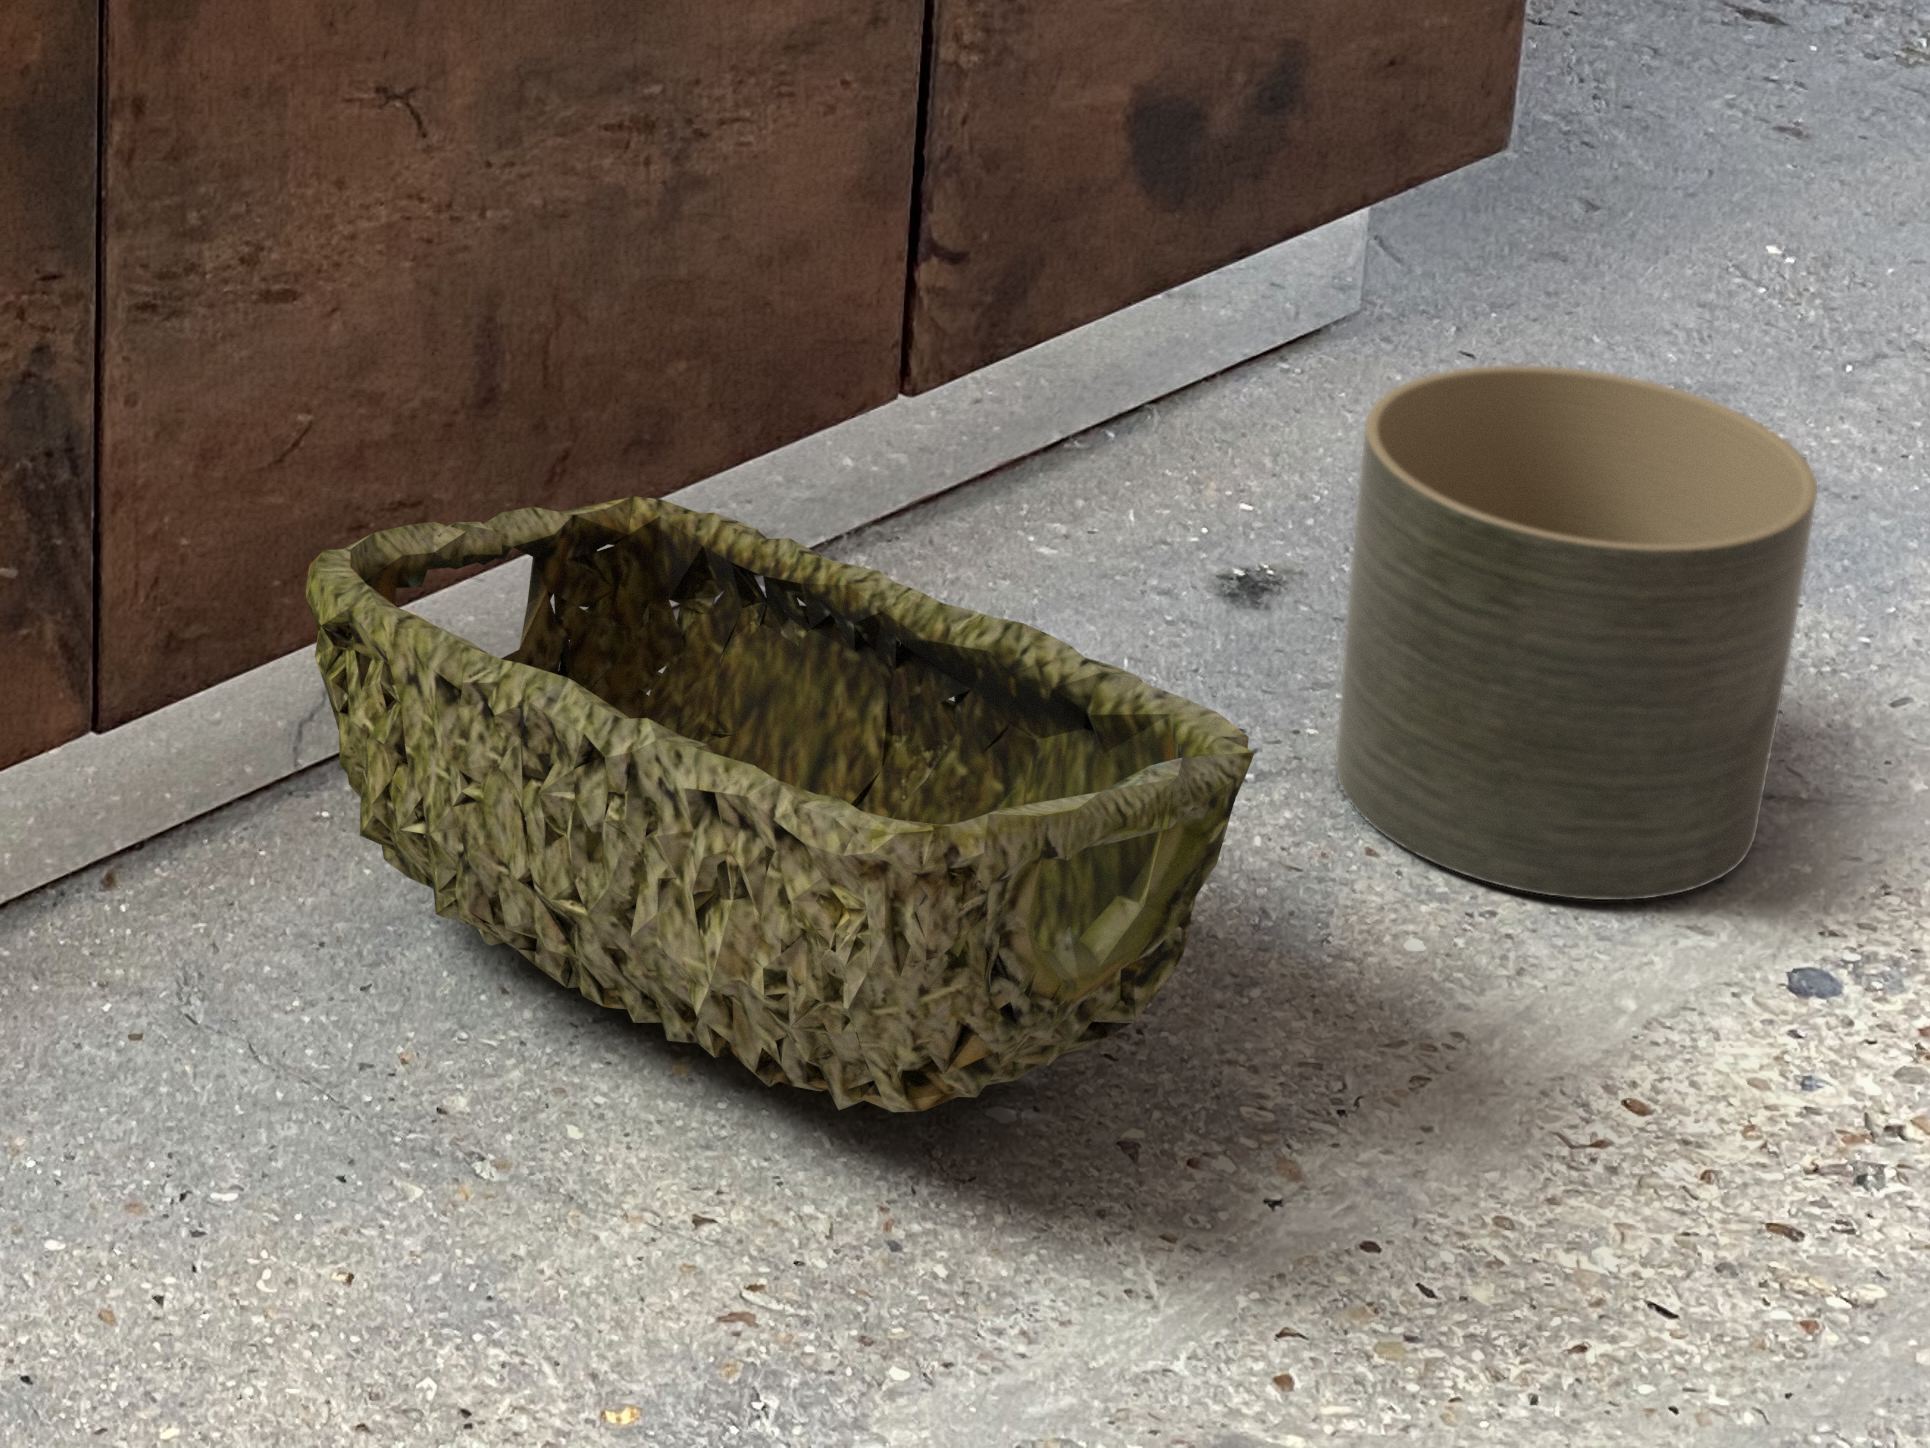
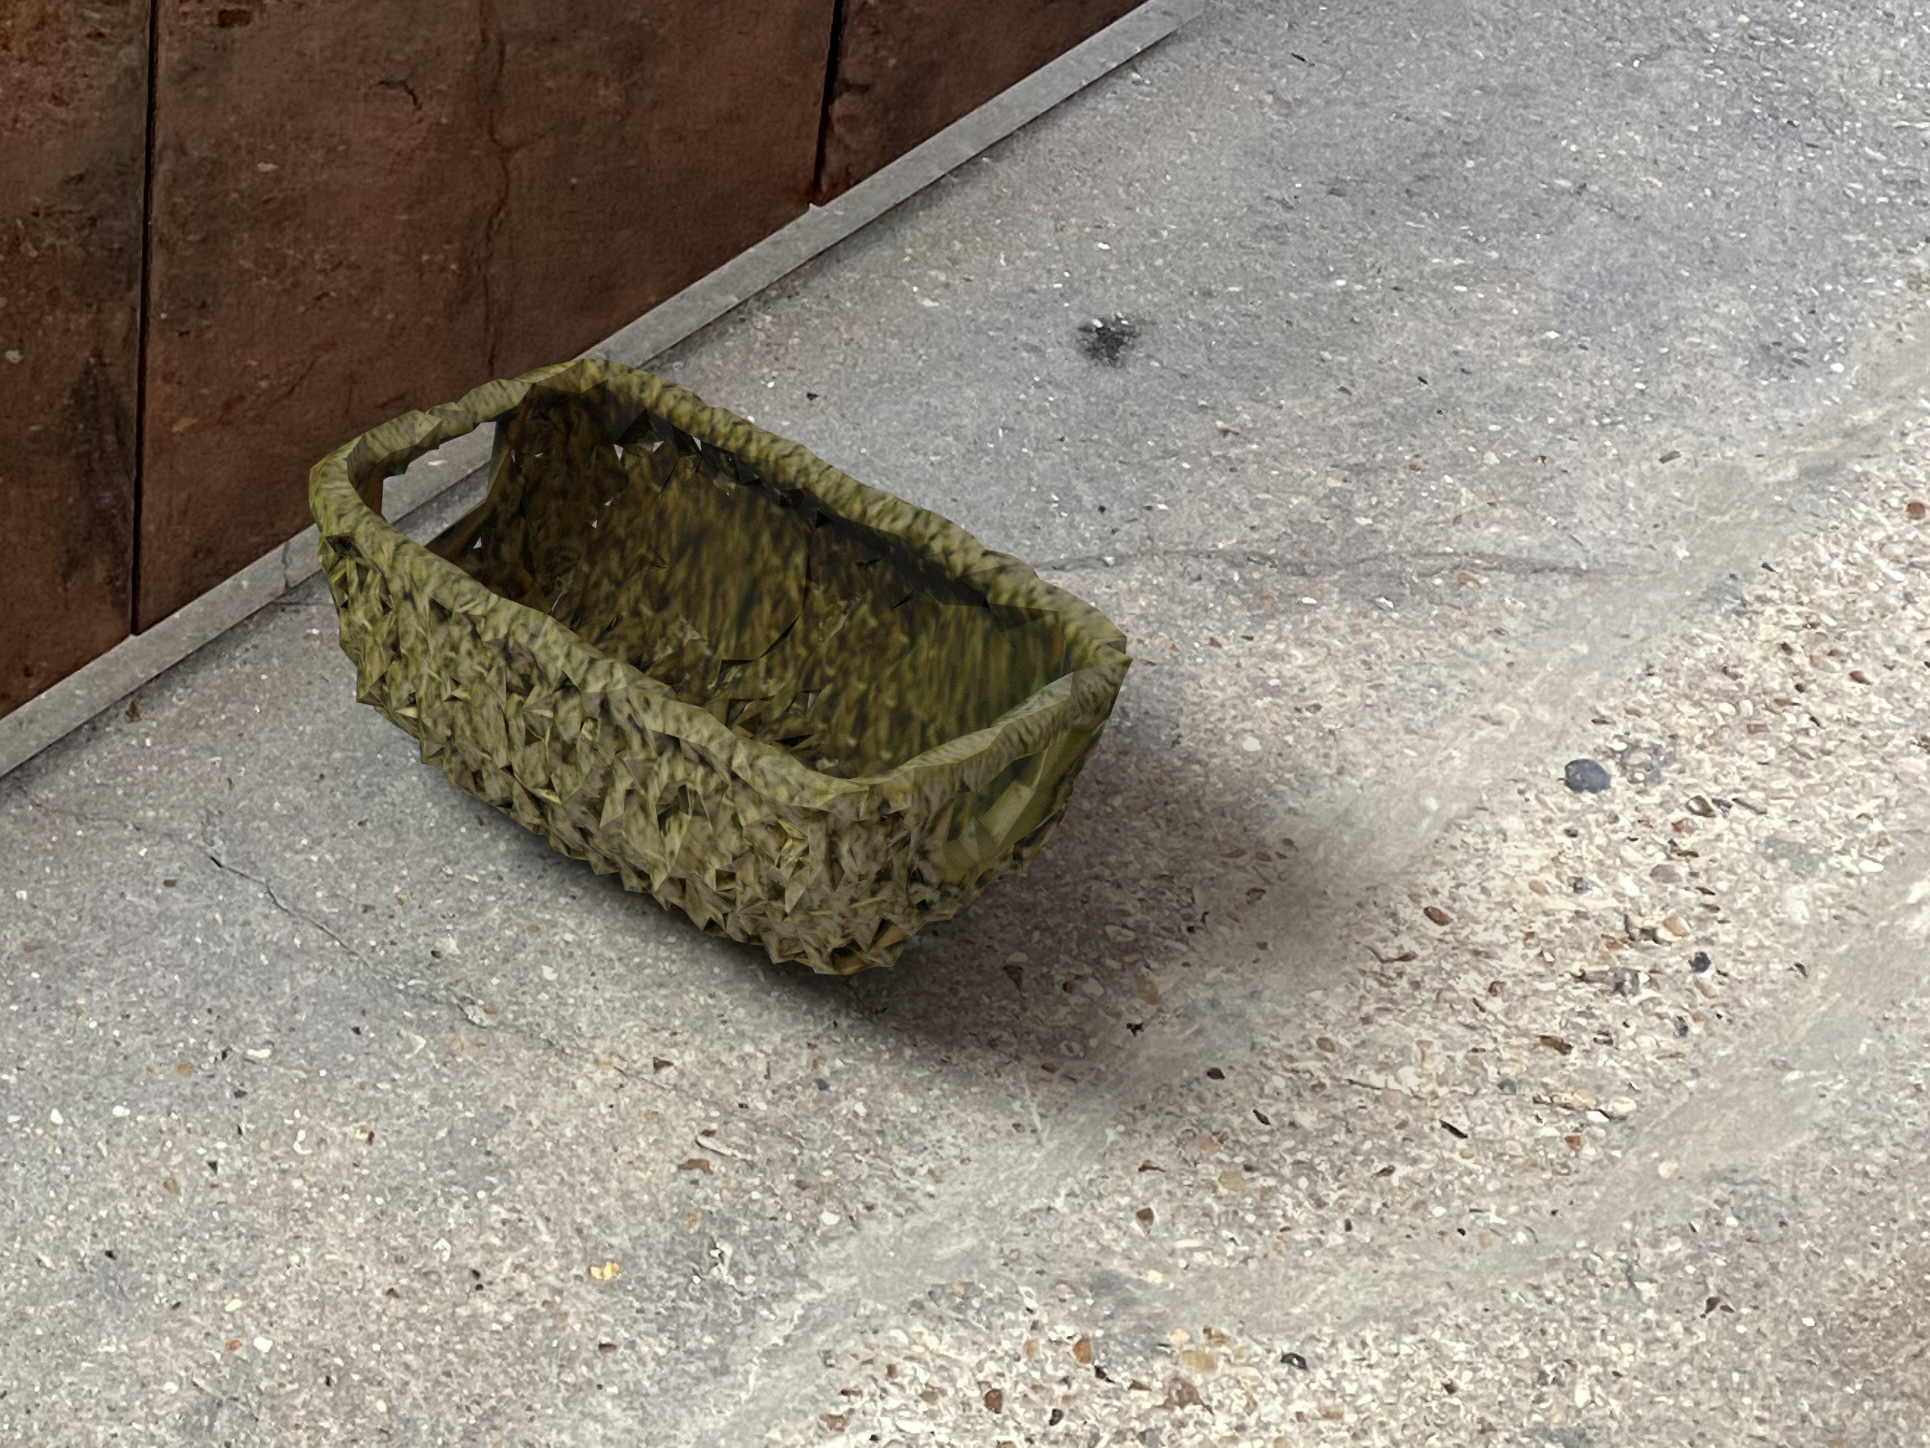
planter: present [1335,366,1817,900] -> none [1185,209,1616,694]

